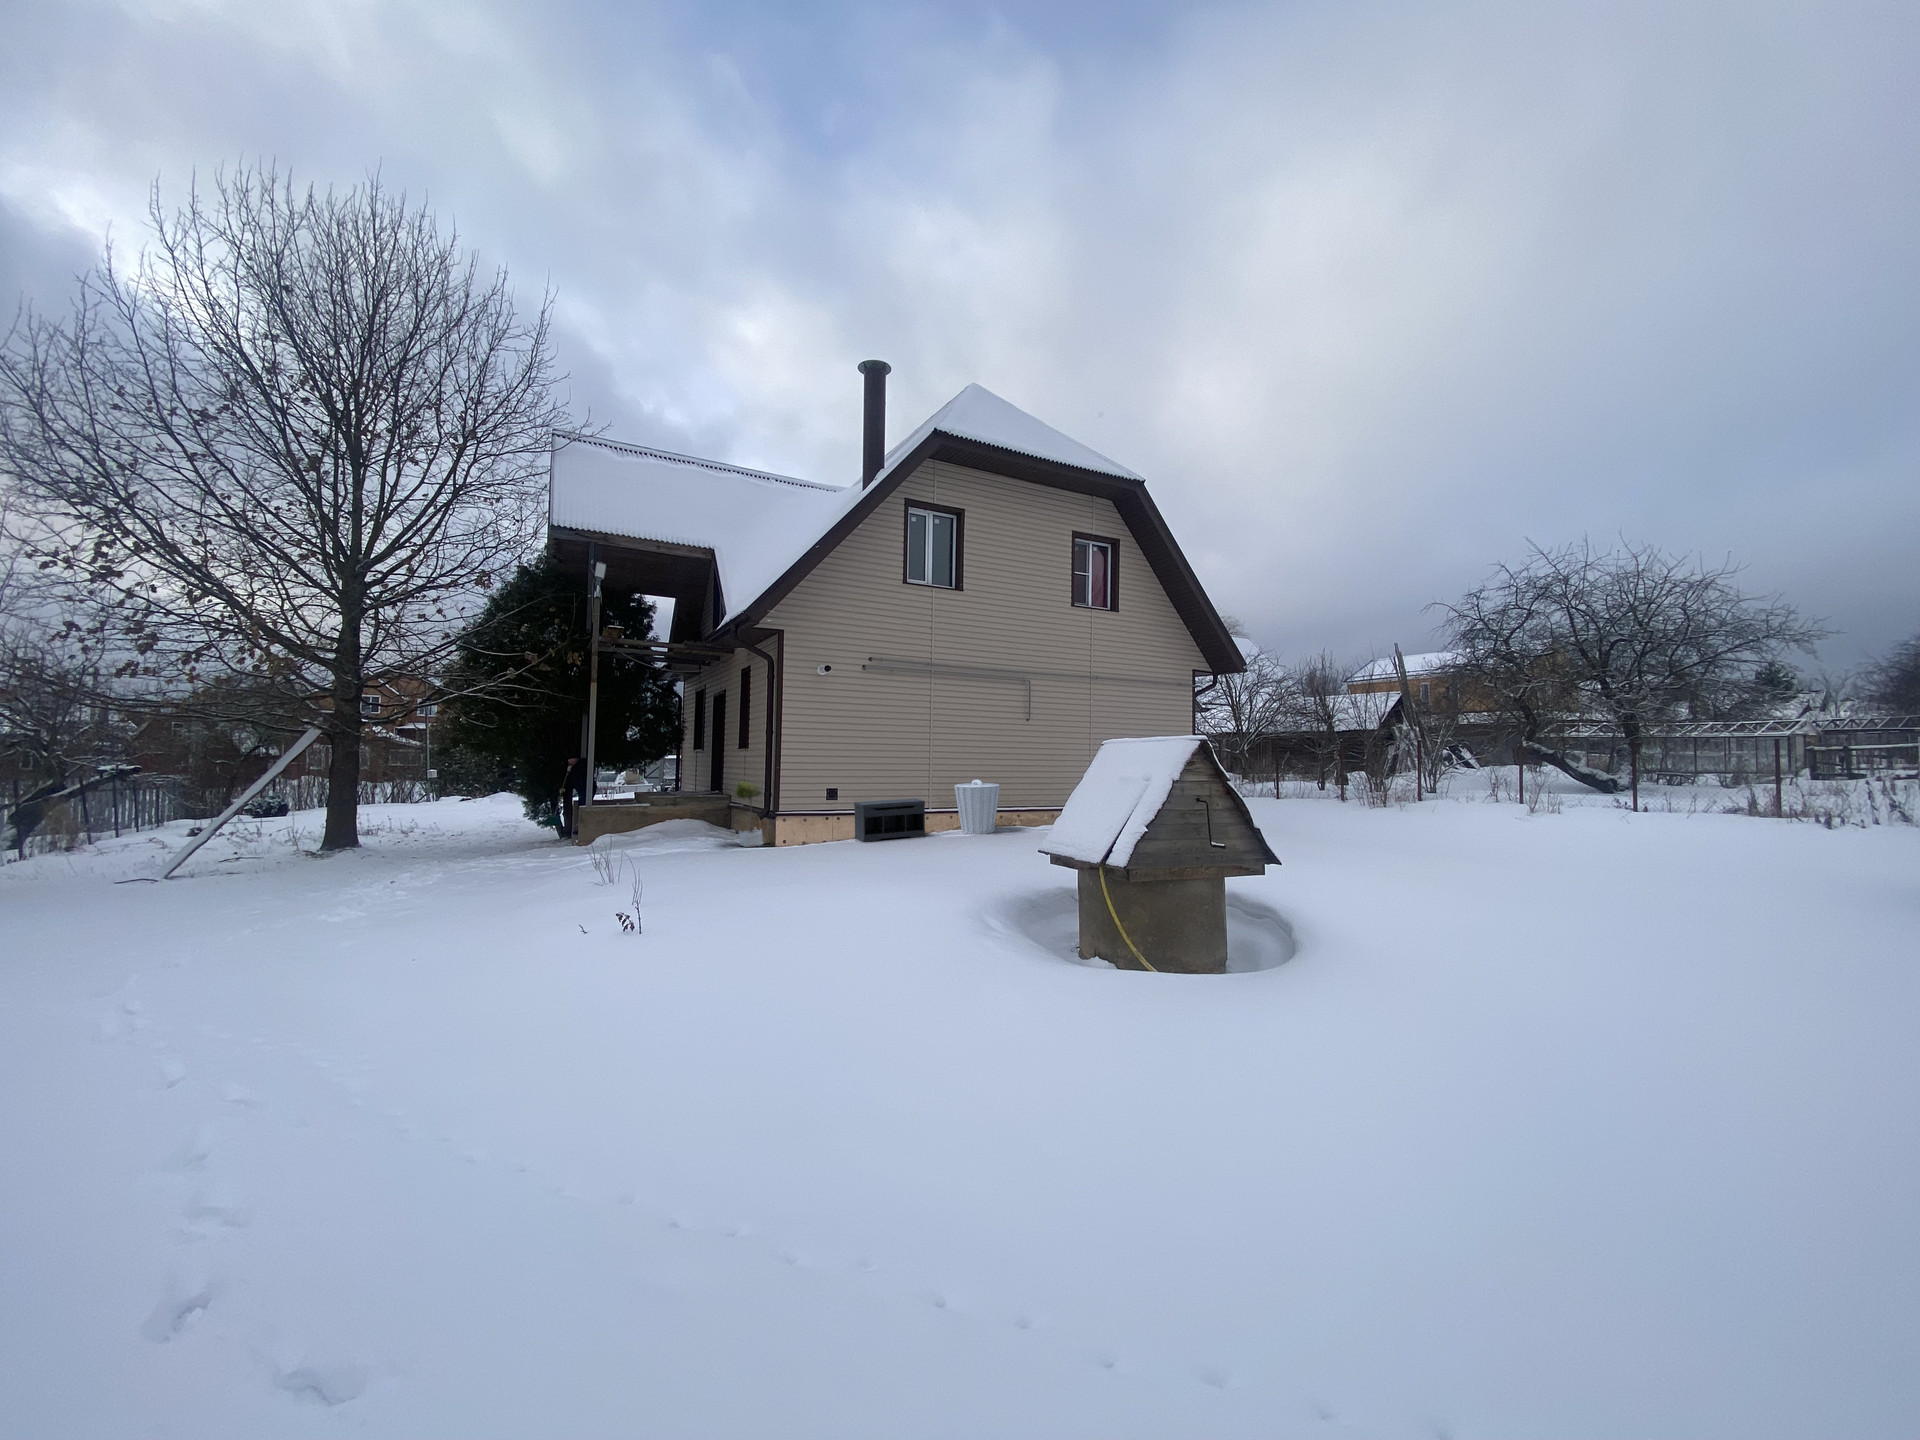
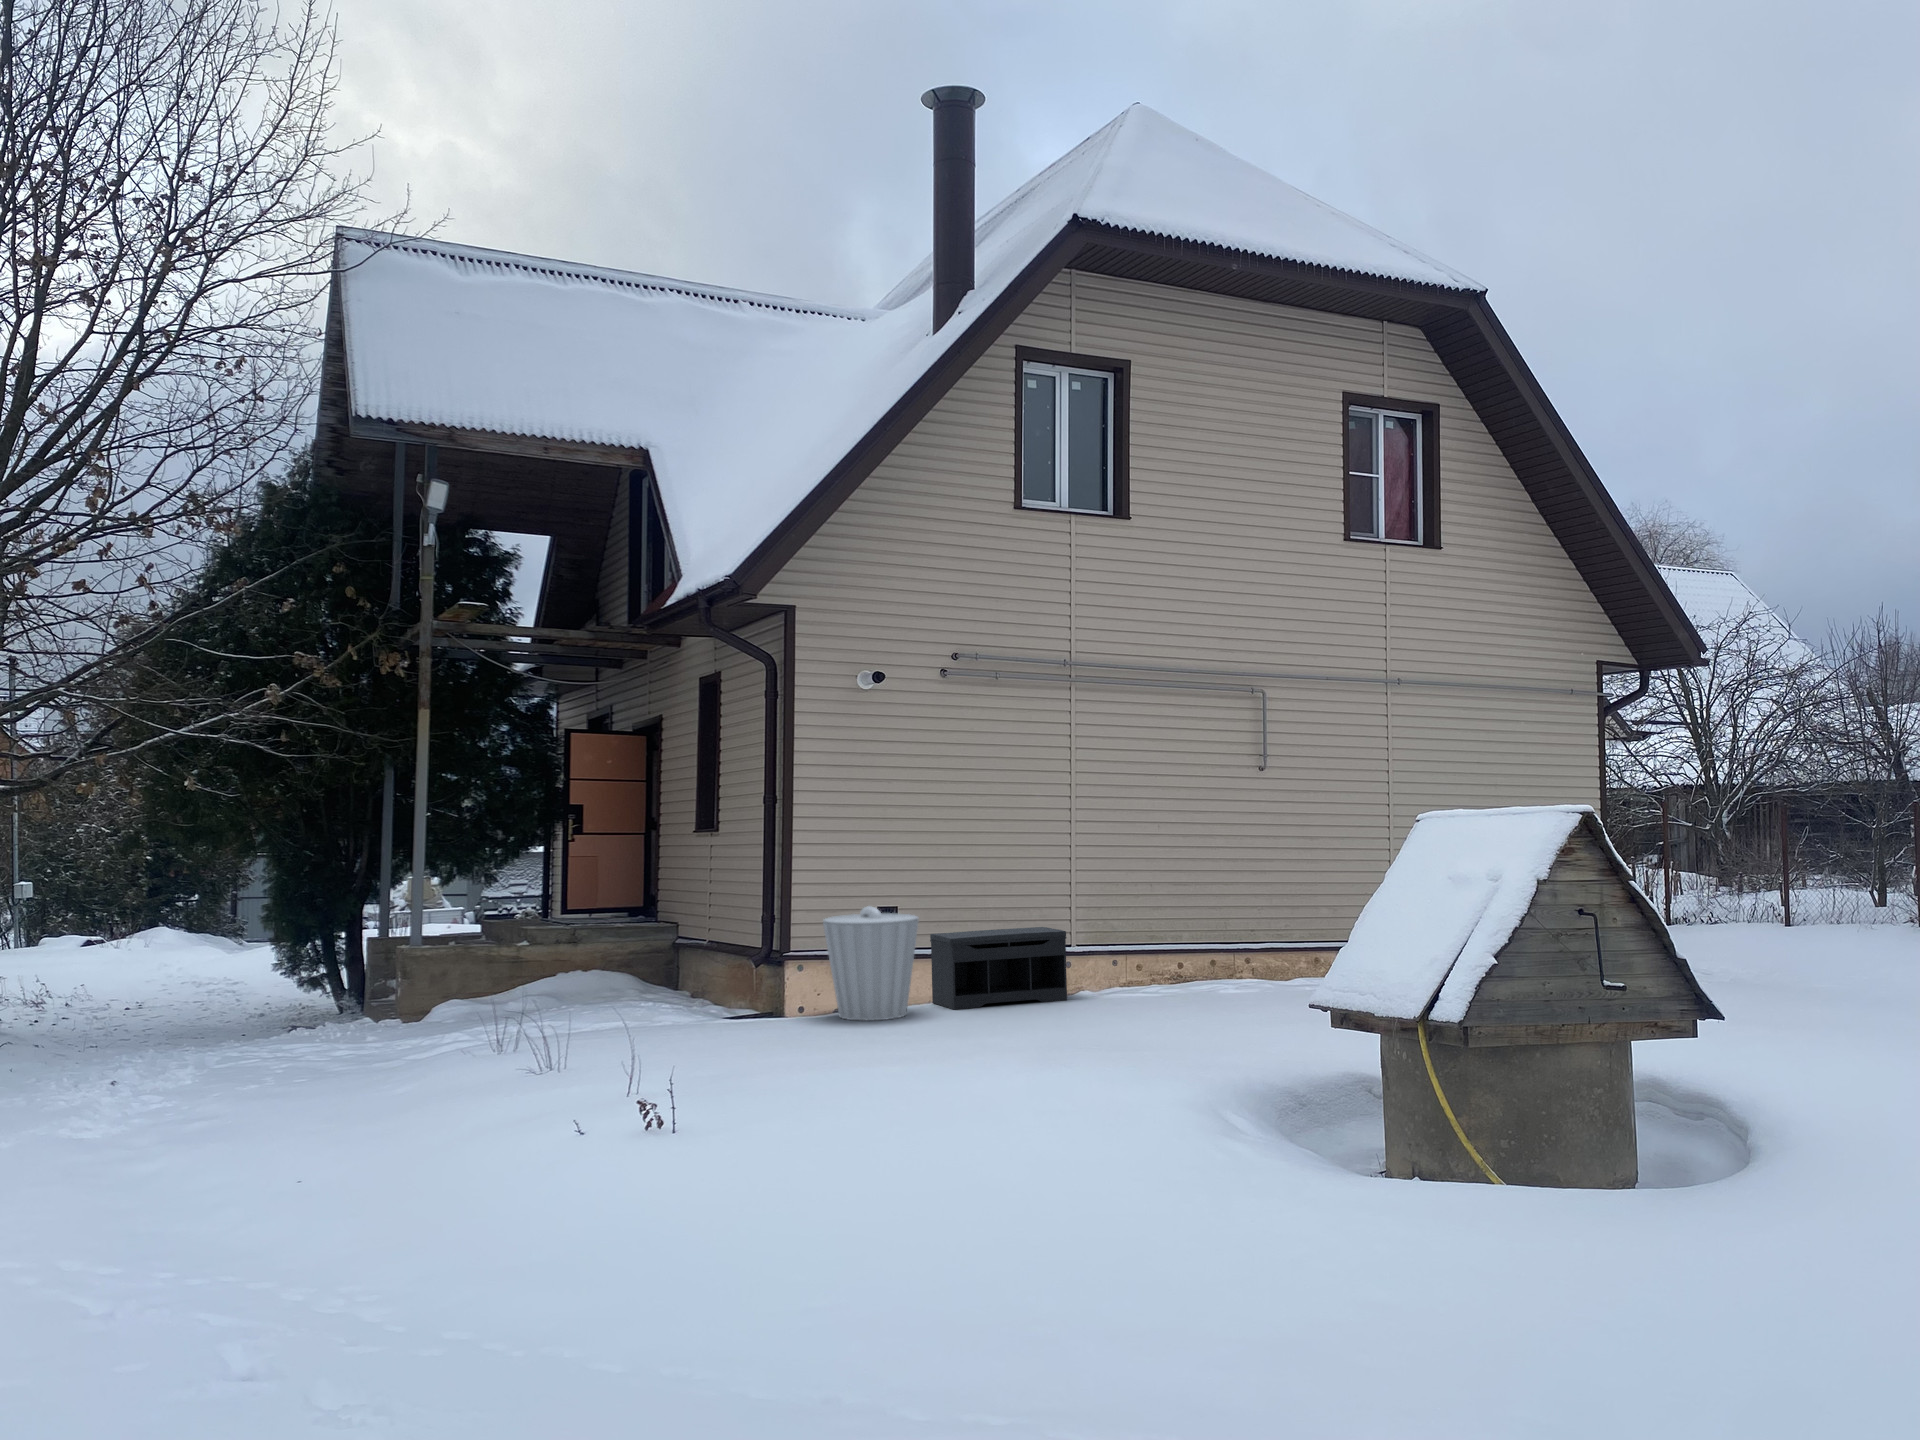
trash can: present [954,780,1000,834] -> present [823,906,919,1020]
potted tree: present [735,782,763,847] -> none [711,894,764,1019]

